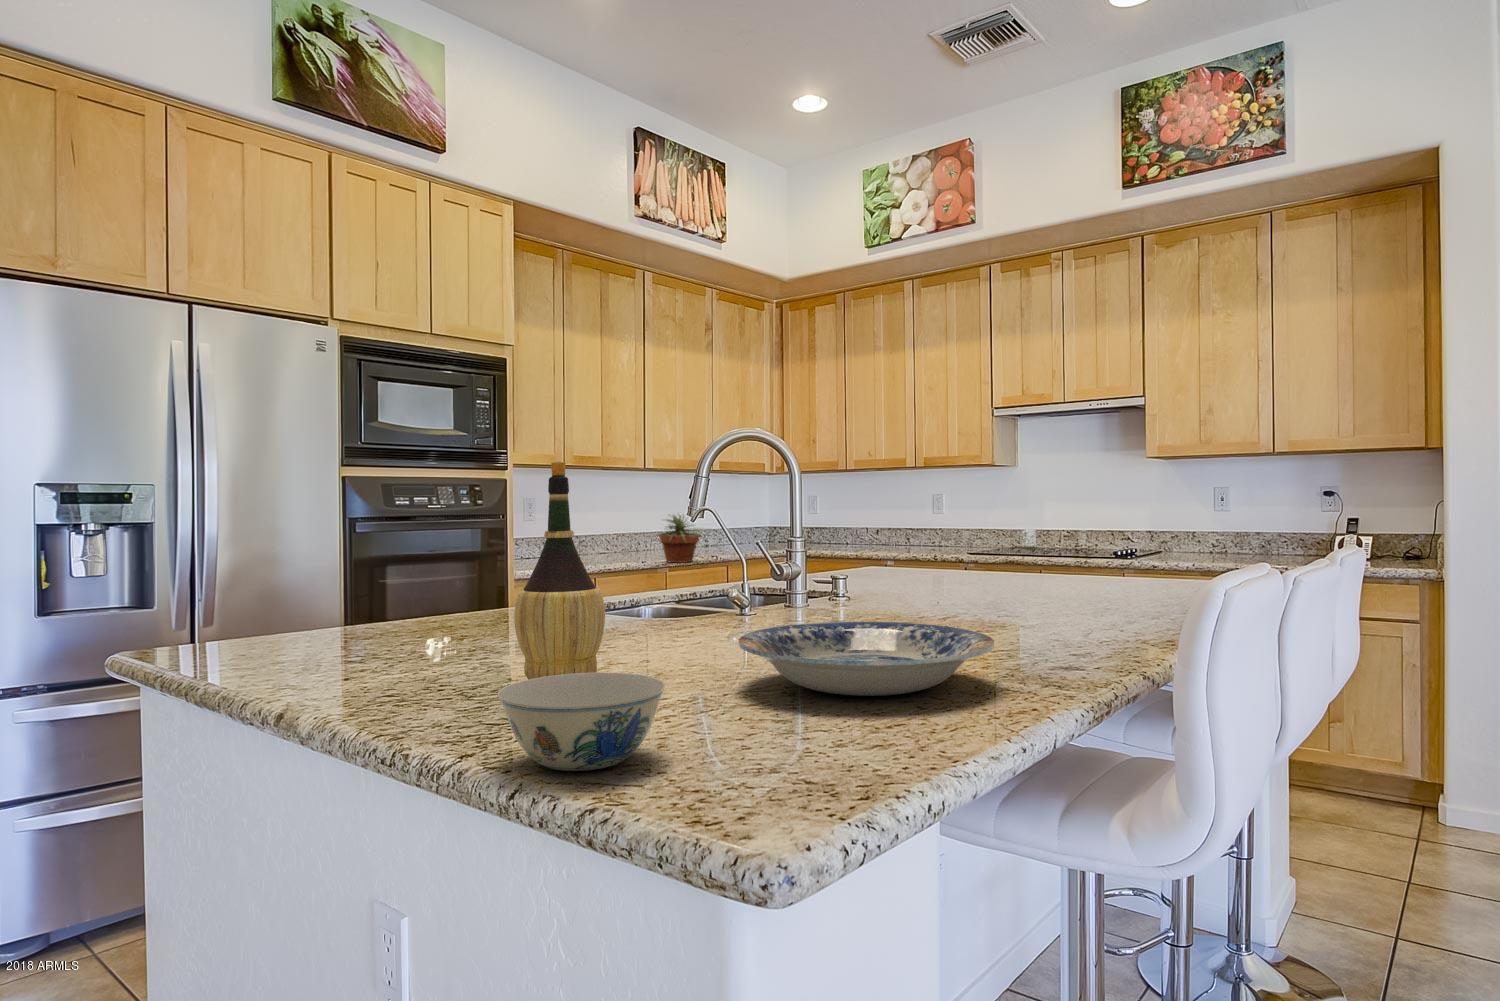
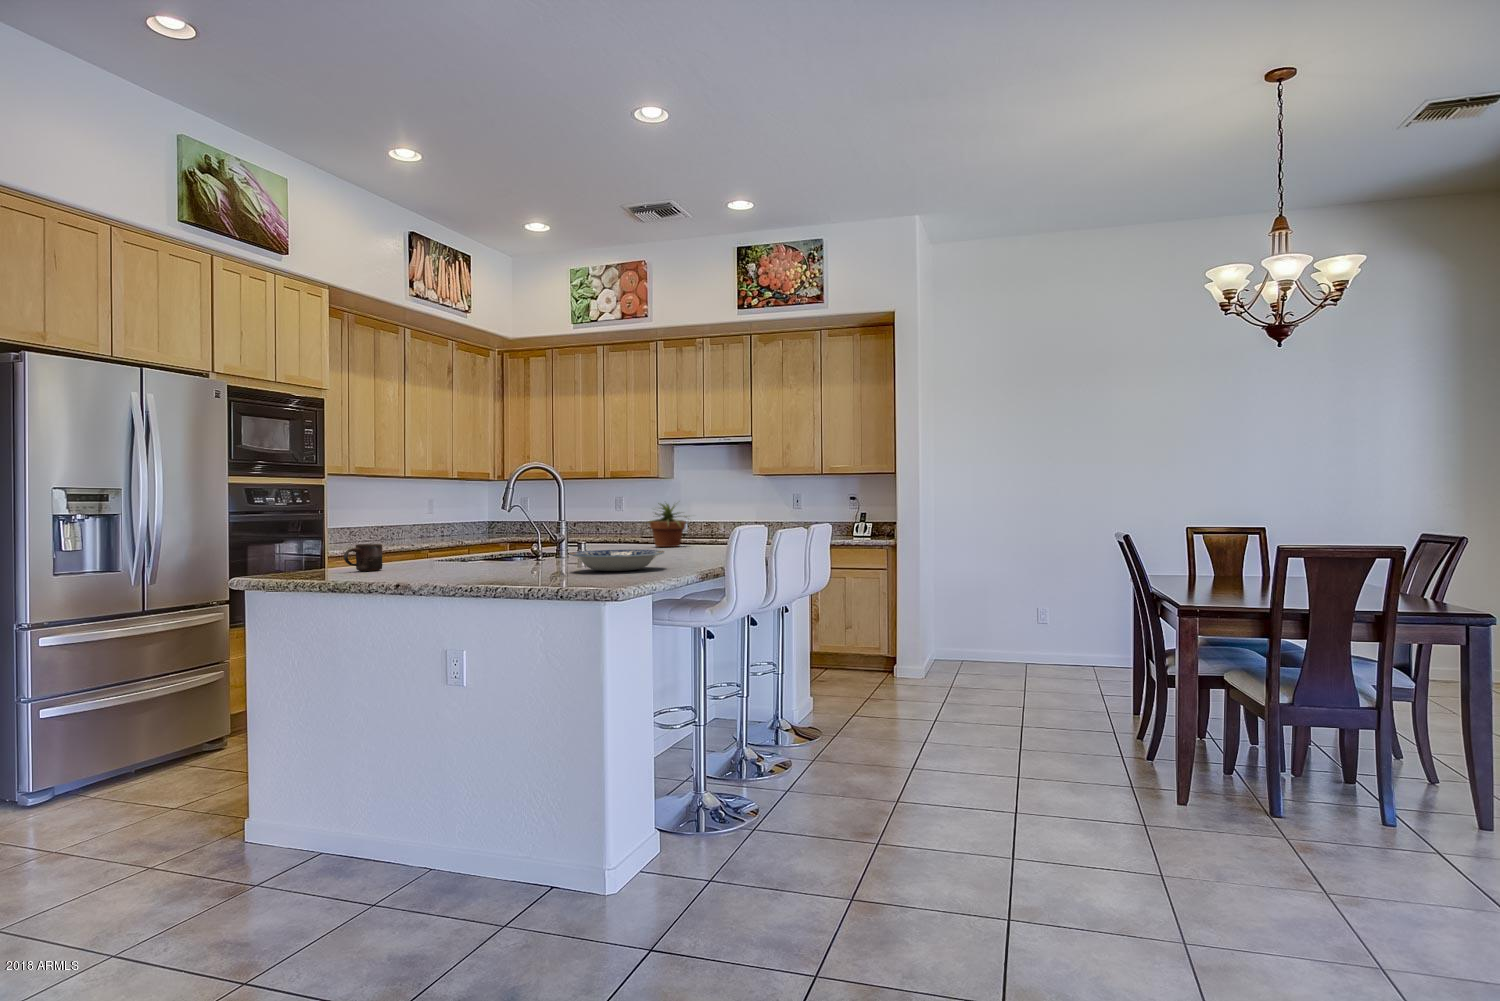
wine bottle: present [514,462,605,680] -> none [474,484,511,575]
potted plant: present [656,515,704,563] -> present [648,503,688,547]
mug: none [382,581,456,633] -> present [344,544,382,571]
bowl: present [498,672,665,771] -> none [514,557,567,582]

